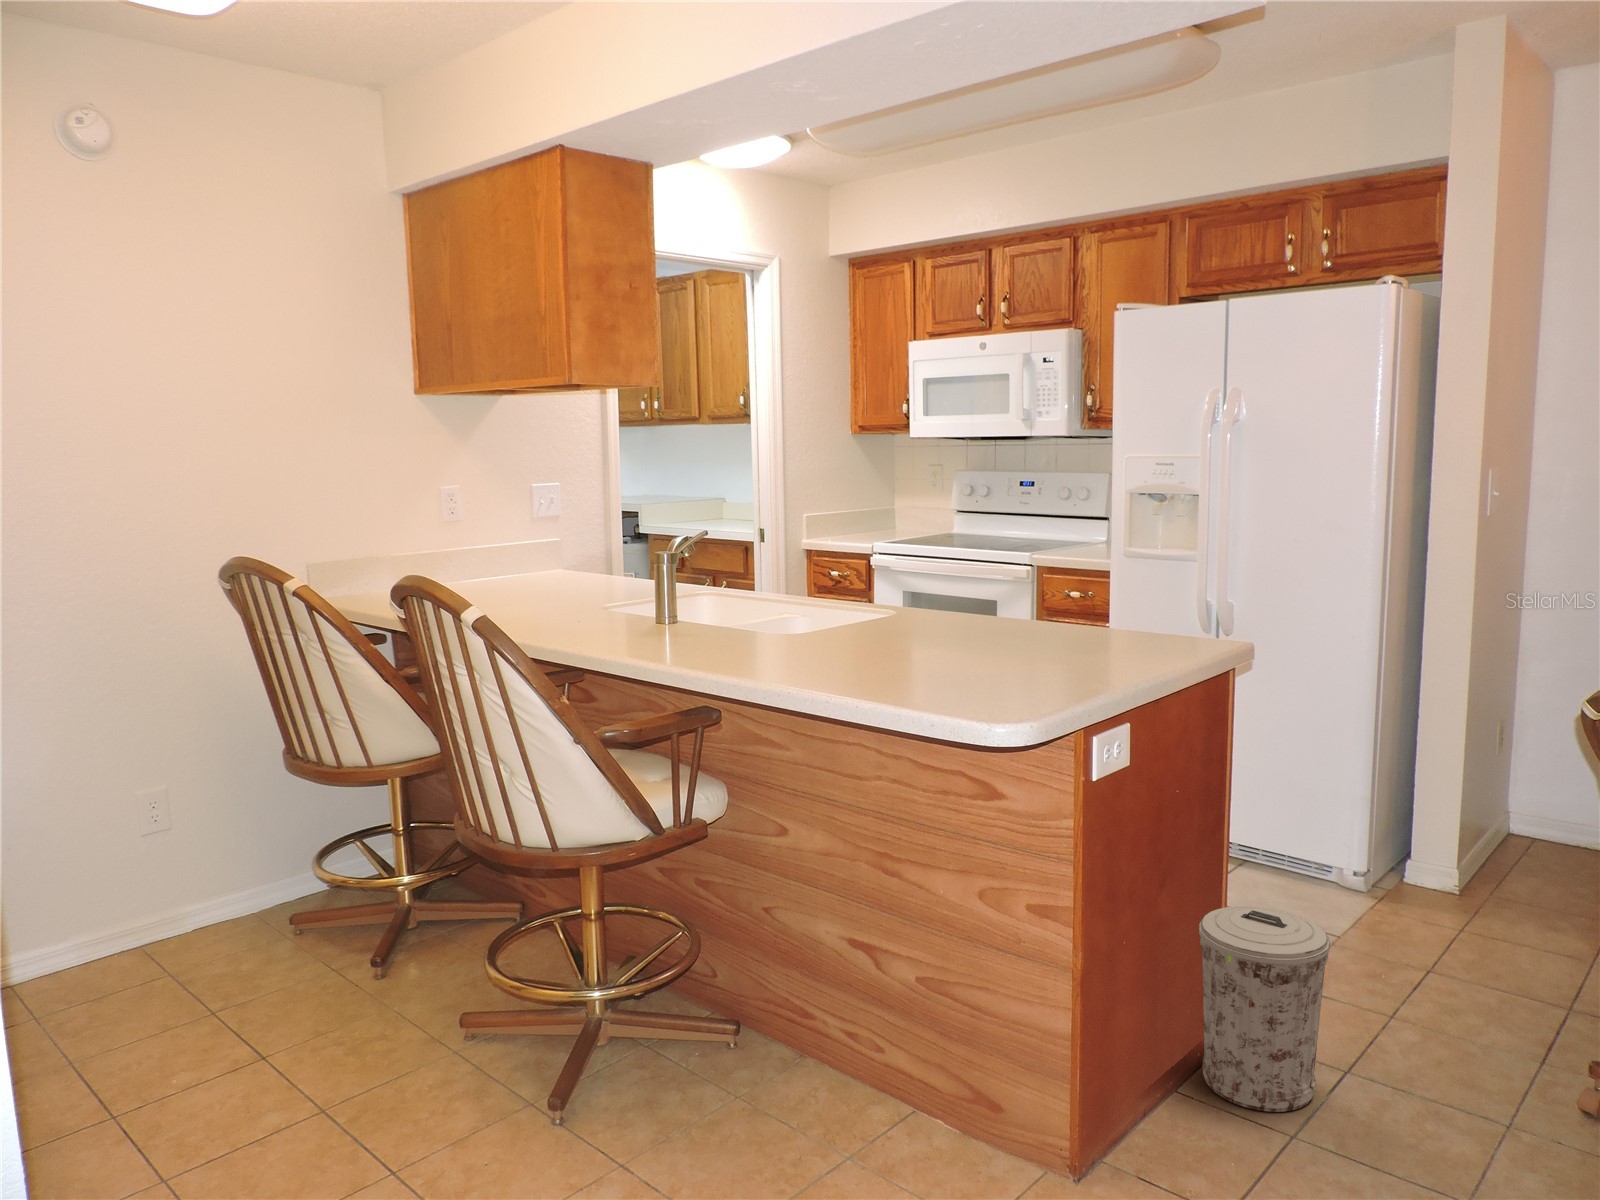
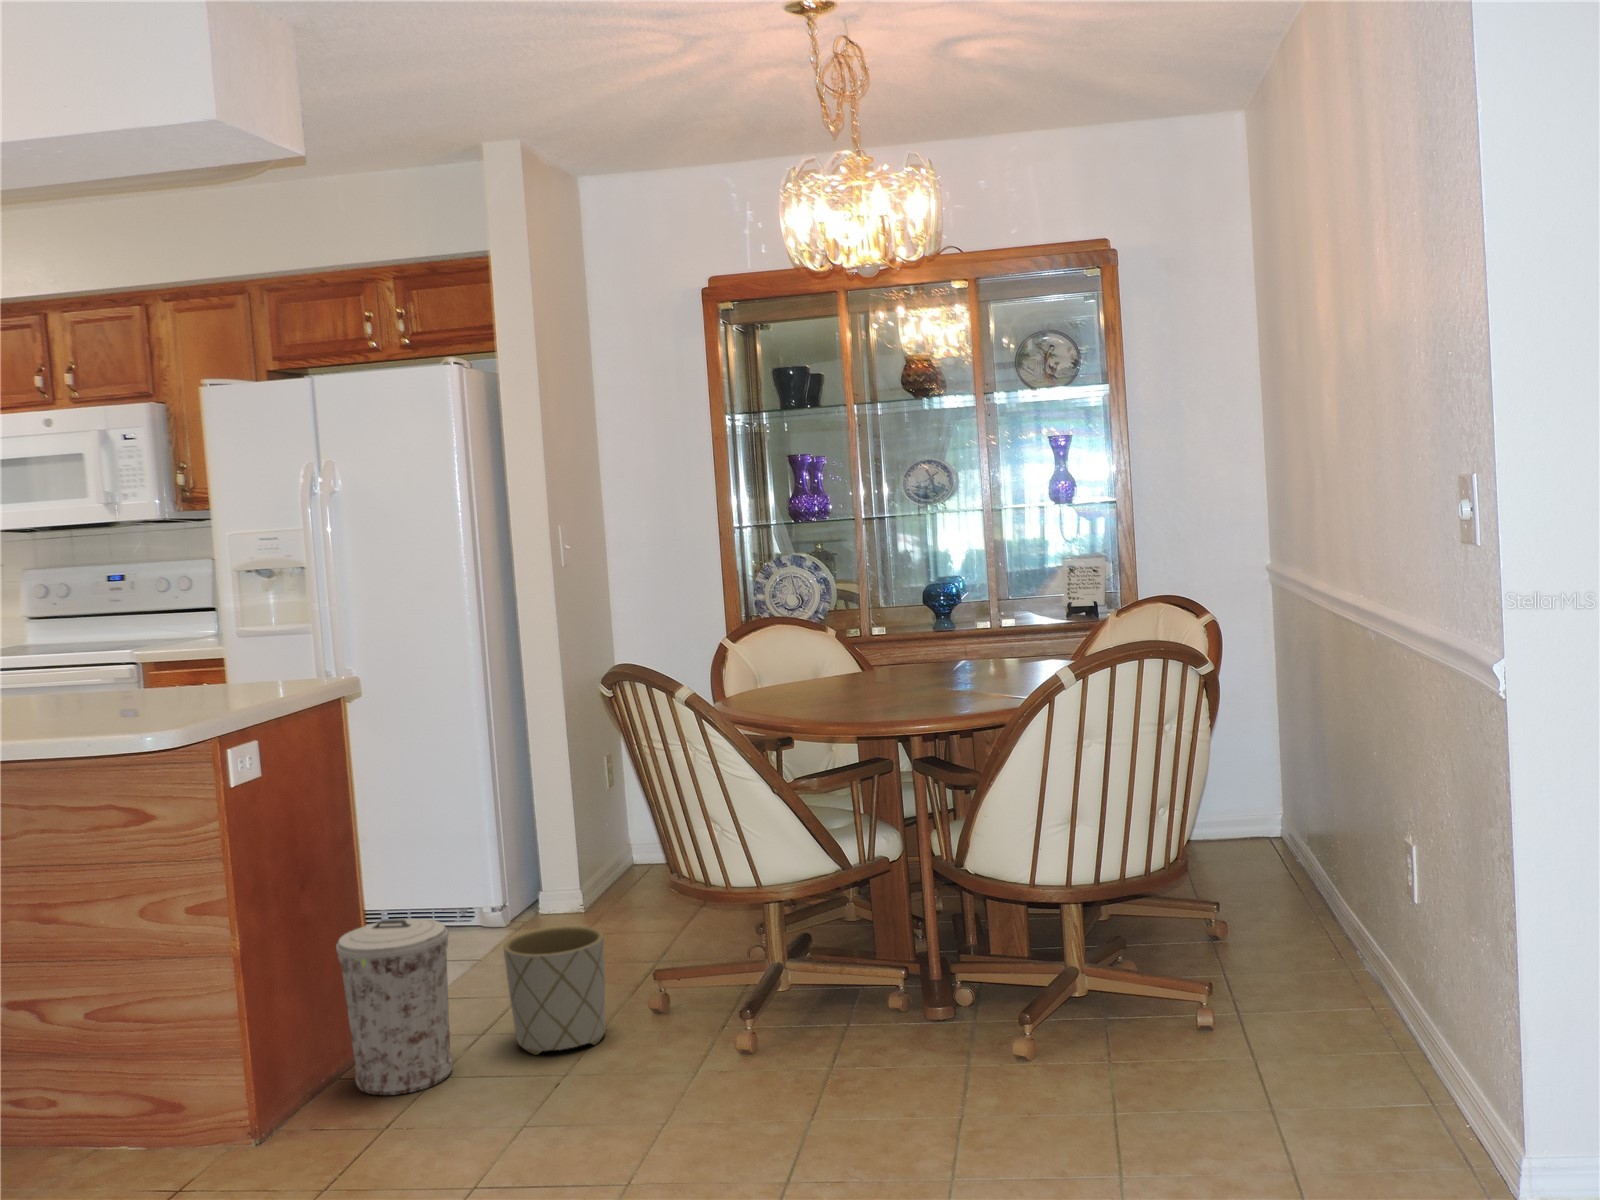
planter: none [1393,955,1529,1122] -> present [503,926,606,1055]

